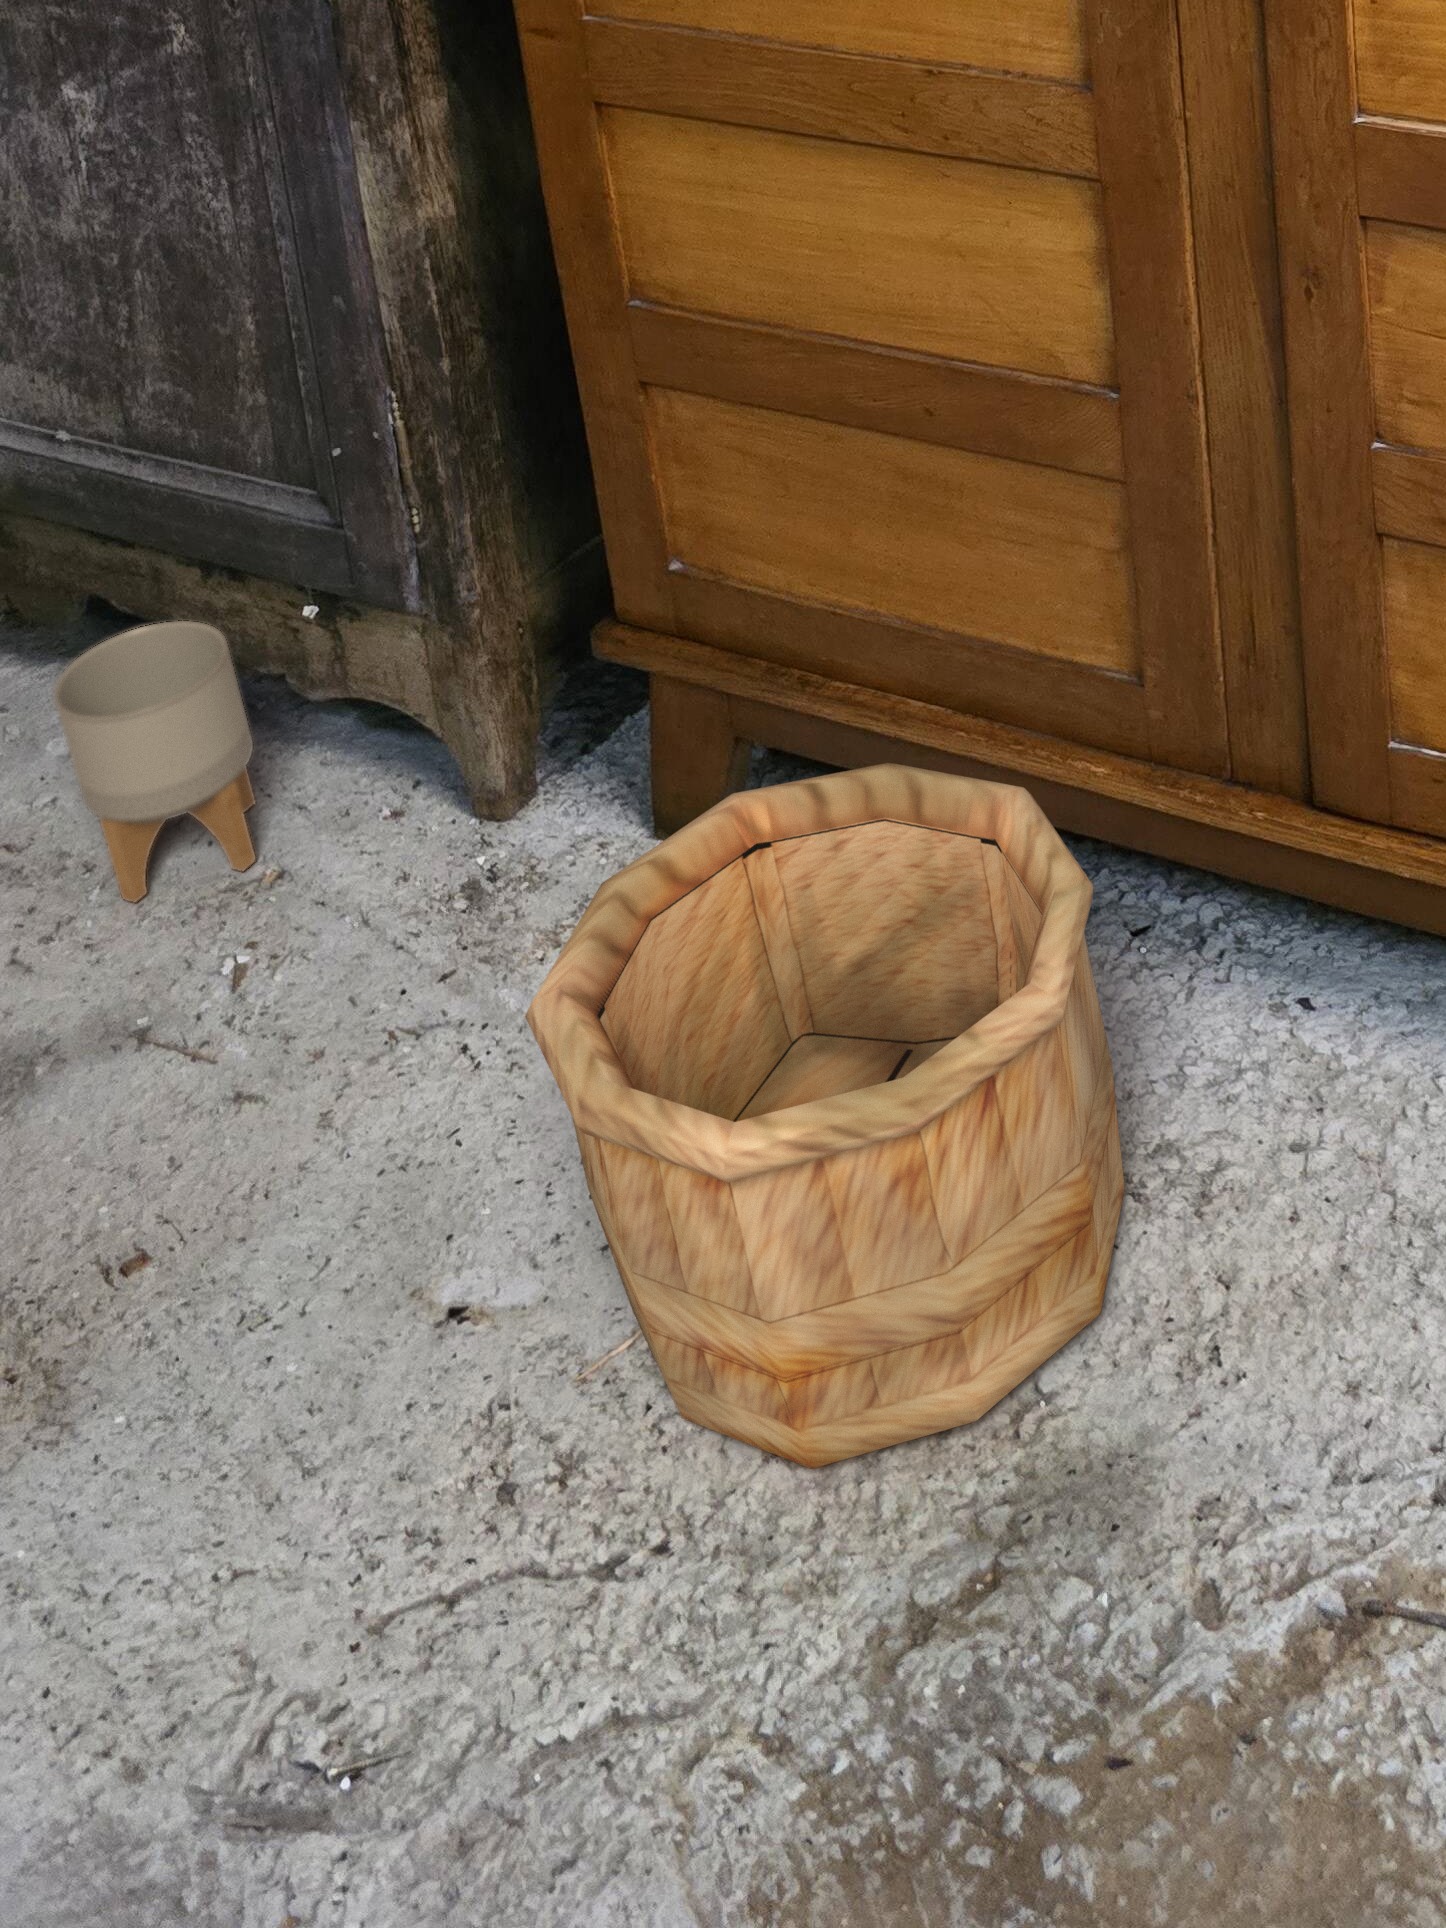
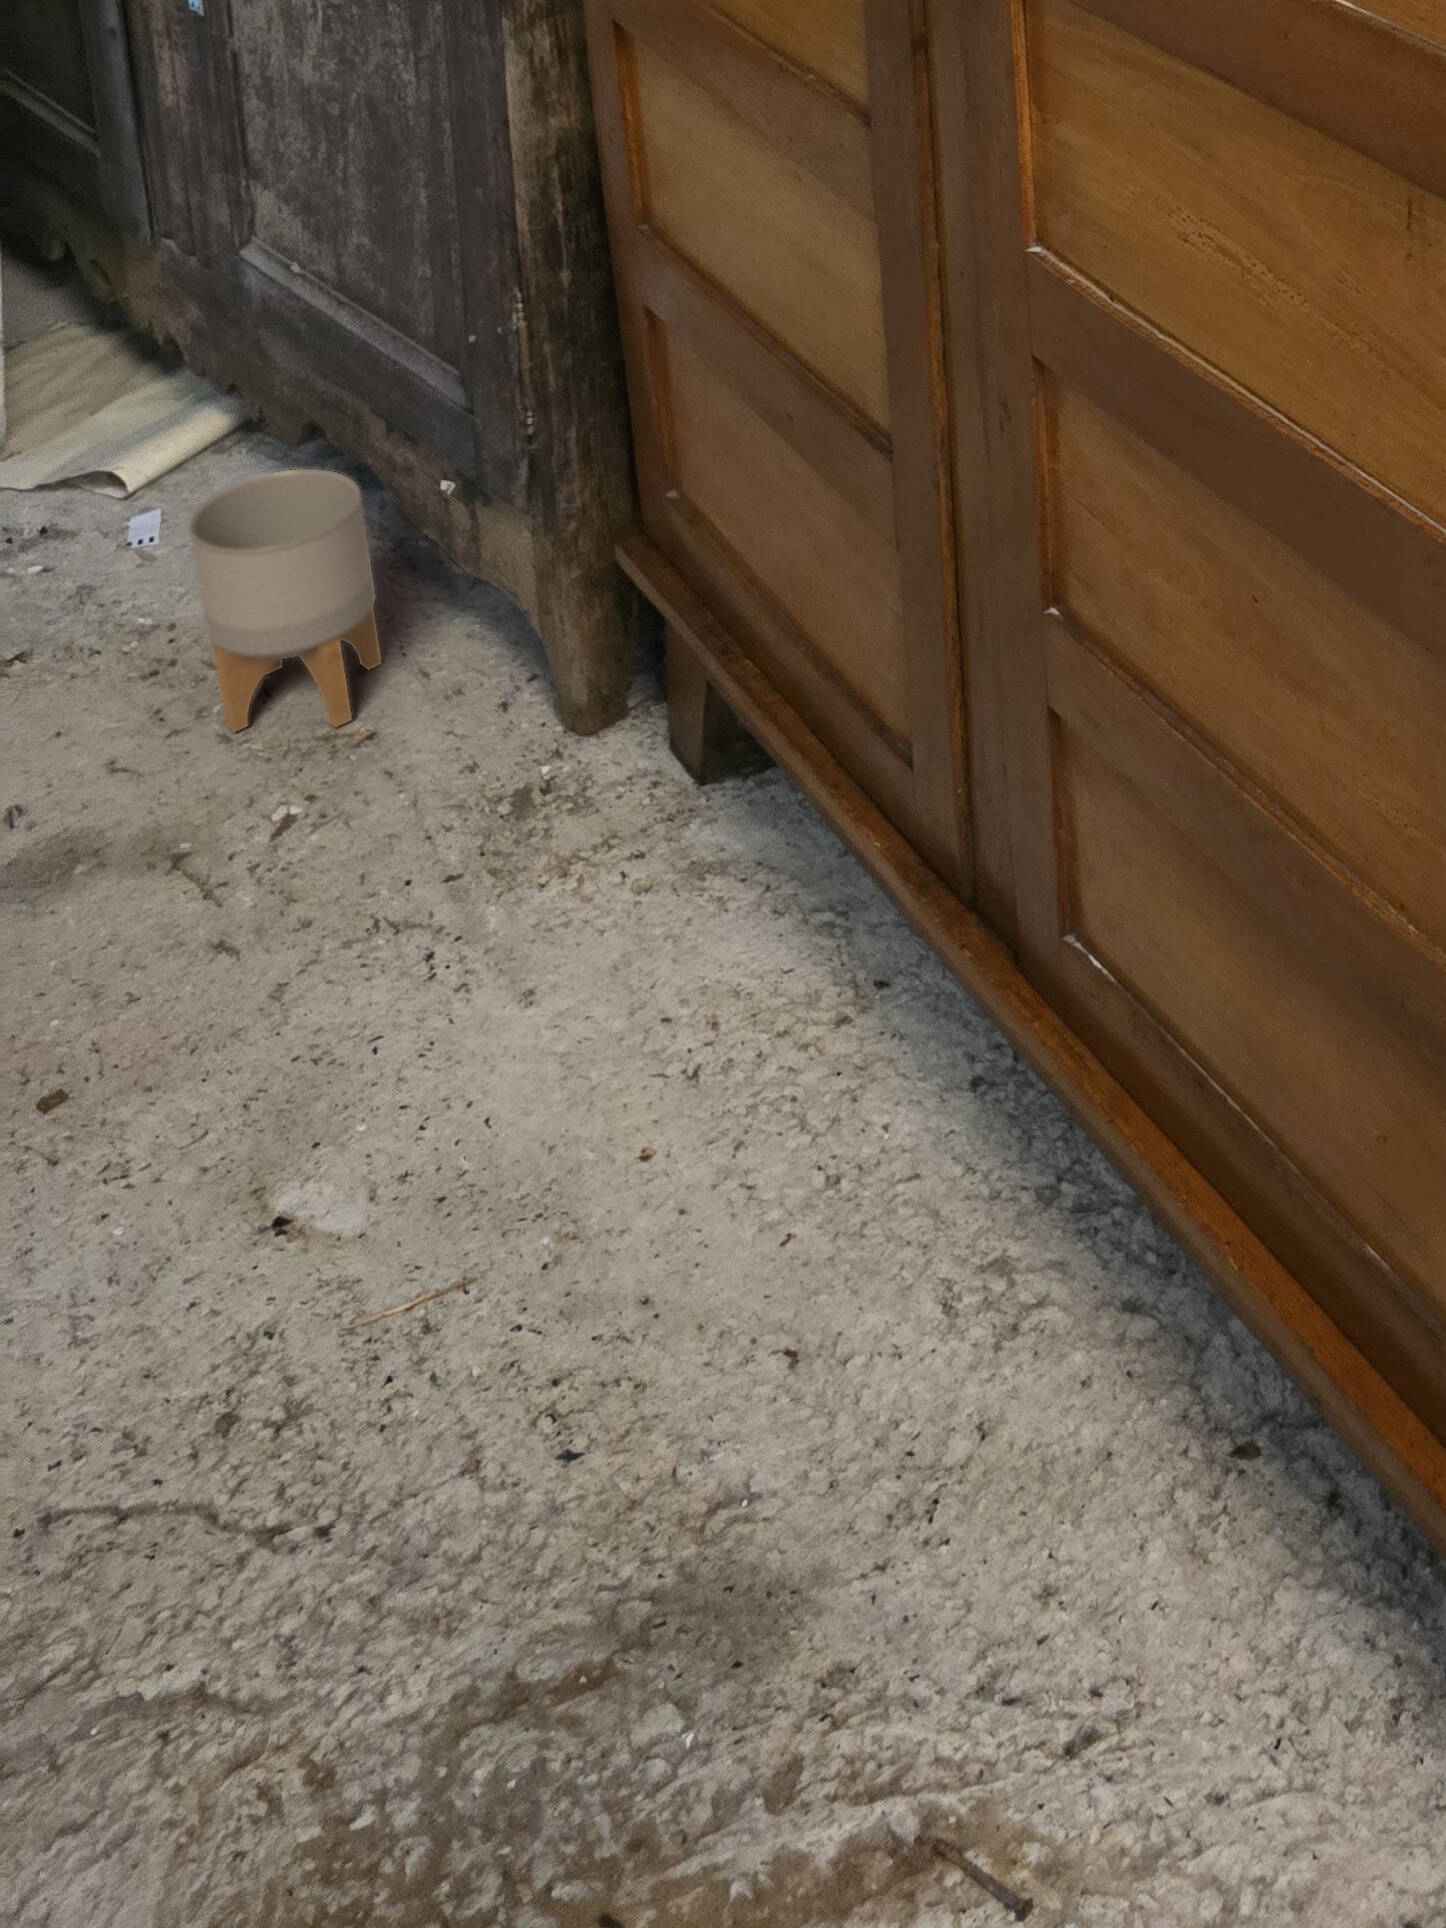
wooden bucket: present [525,763,1125,1469] -> none [310,772,929,1499]

